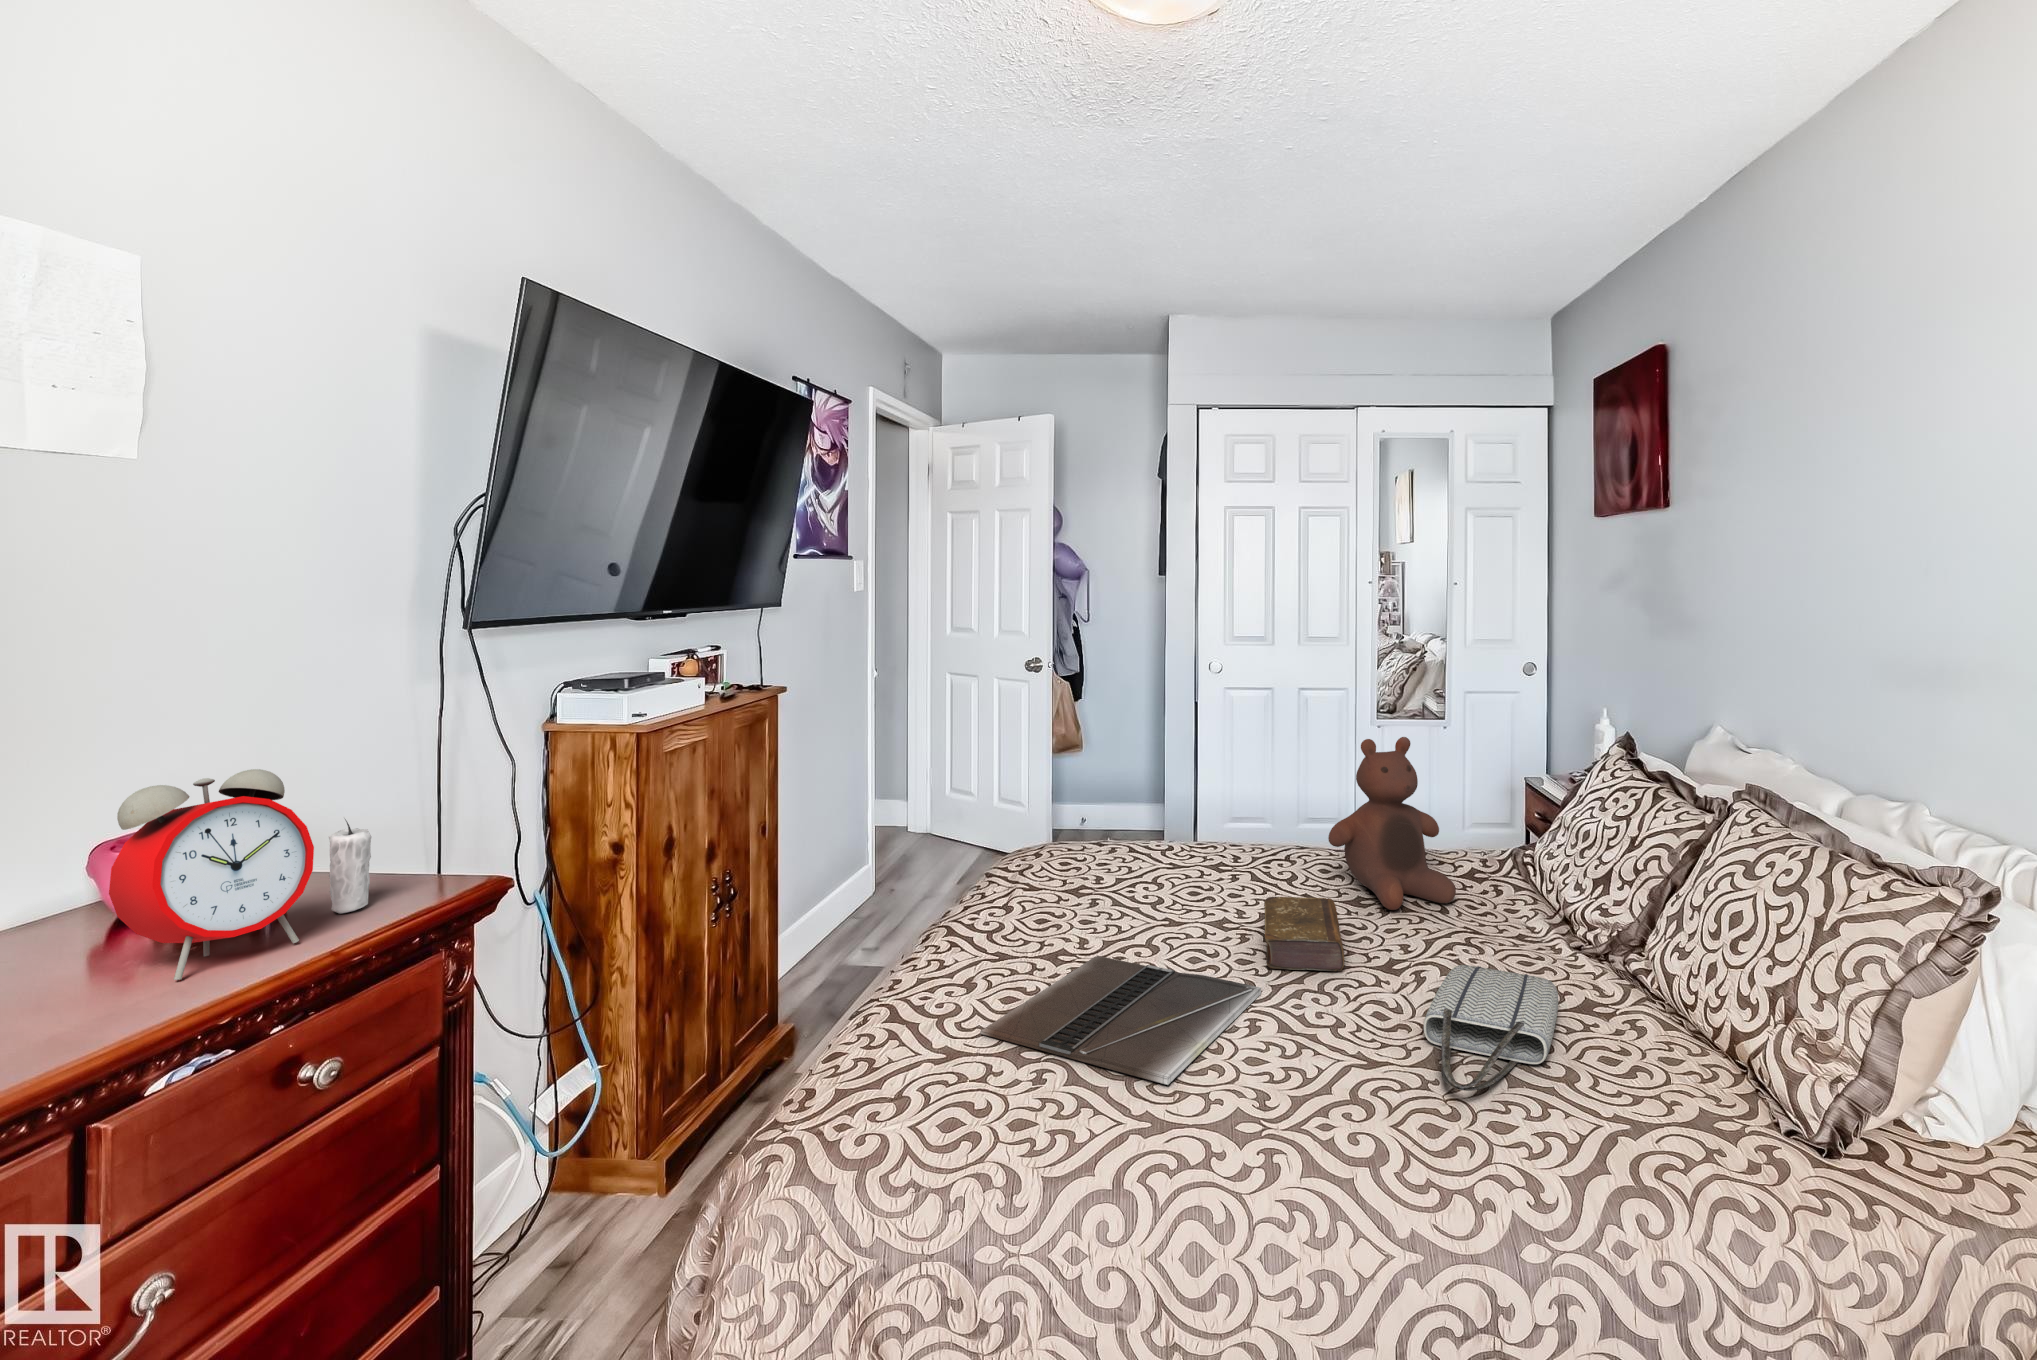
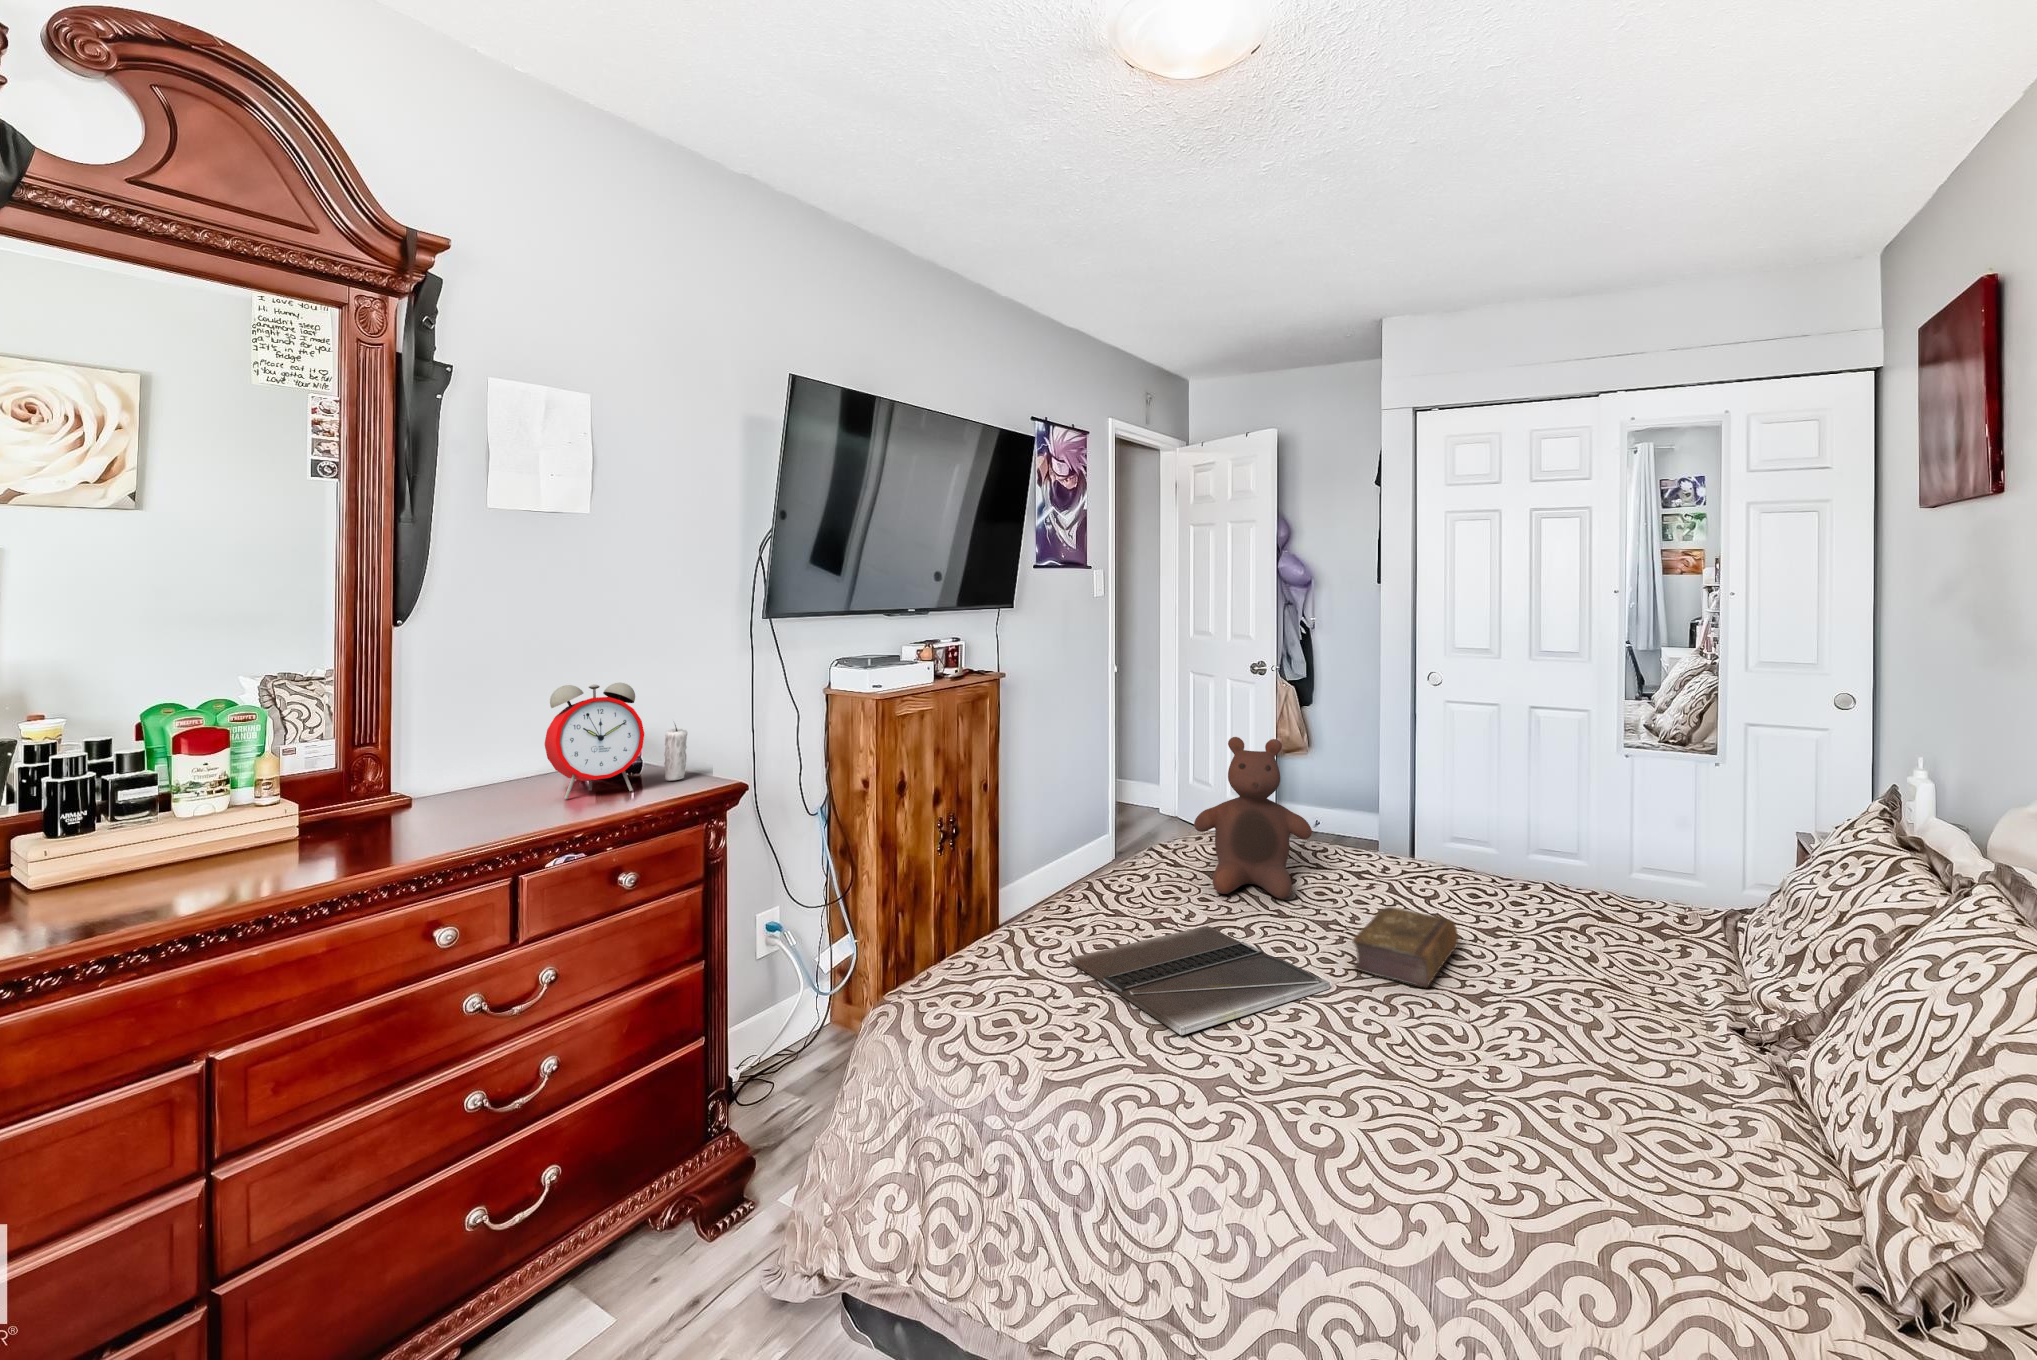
stuffed bear: present [1328,737,1456,910] -> present [1194,737,1312,899]
tote bag: present [1424,965,1558,1091] -> none [1437,1008,1653,1122]

